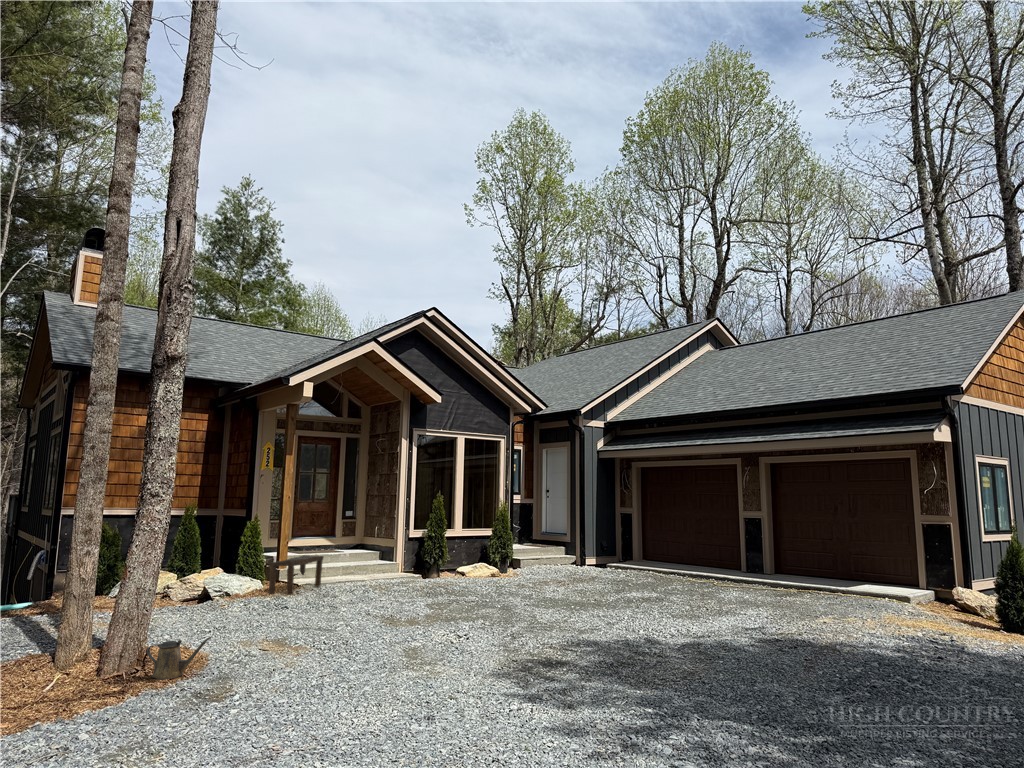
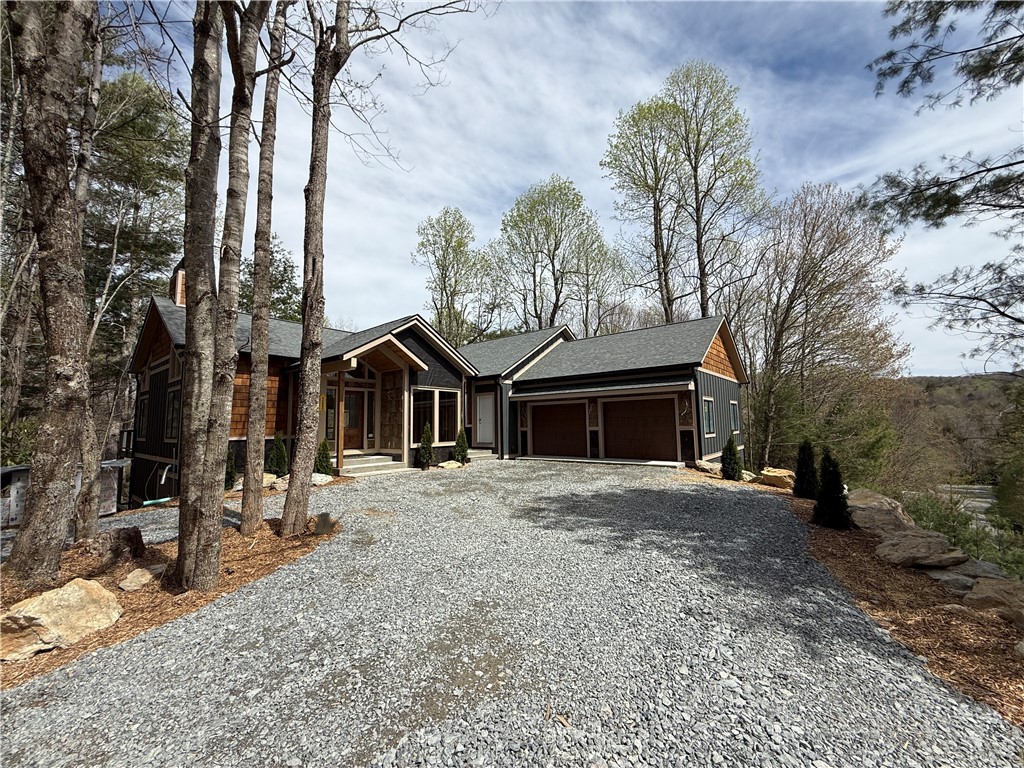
bench: present [269,555,324,595] -> none [335,462,365,486]

